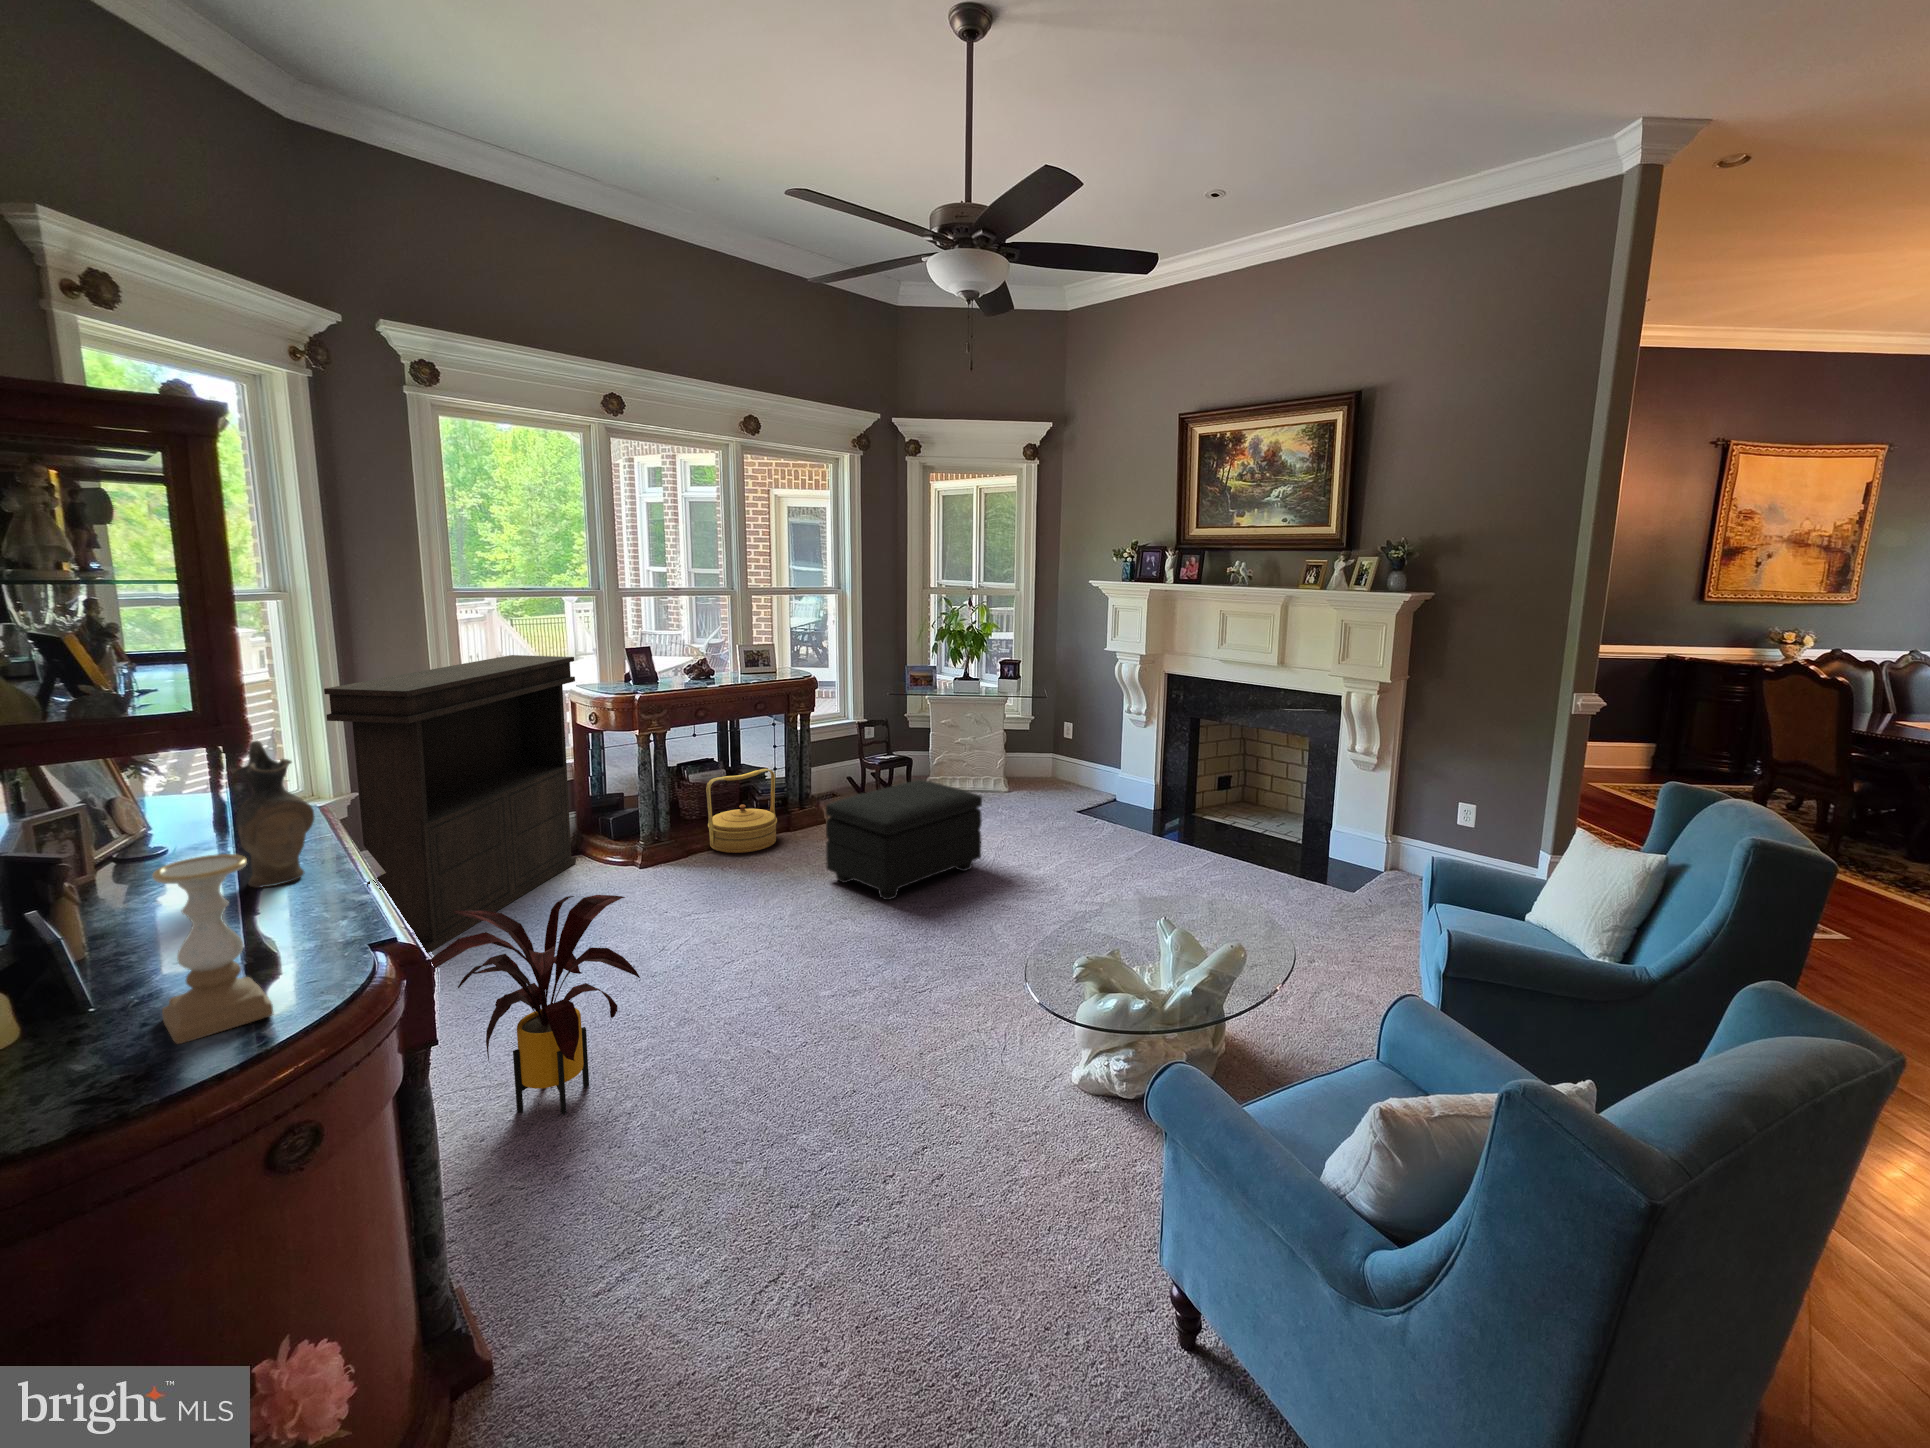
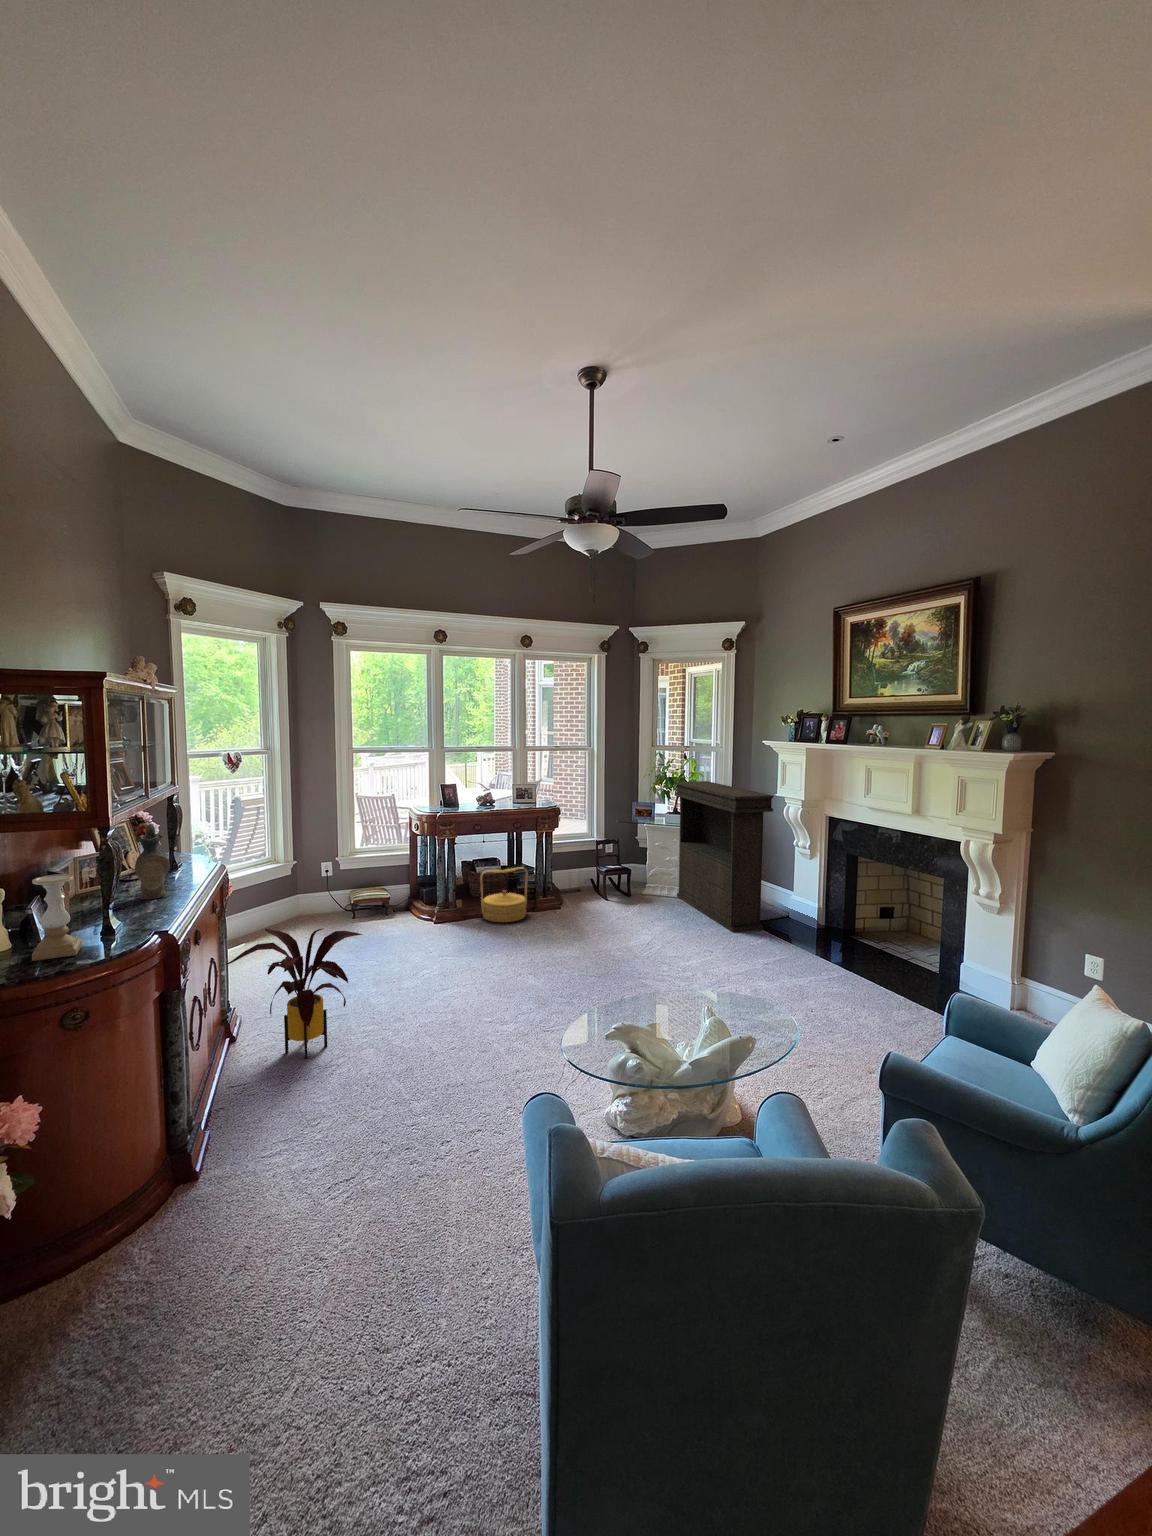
console table: present [324,655,576,953] -> present [675,781,773,932]
footstool: present [826,780,982,900] -> none [539,883,650,966]

